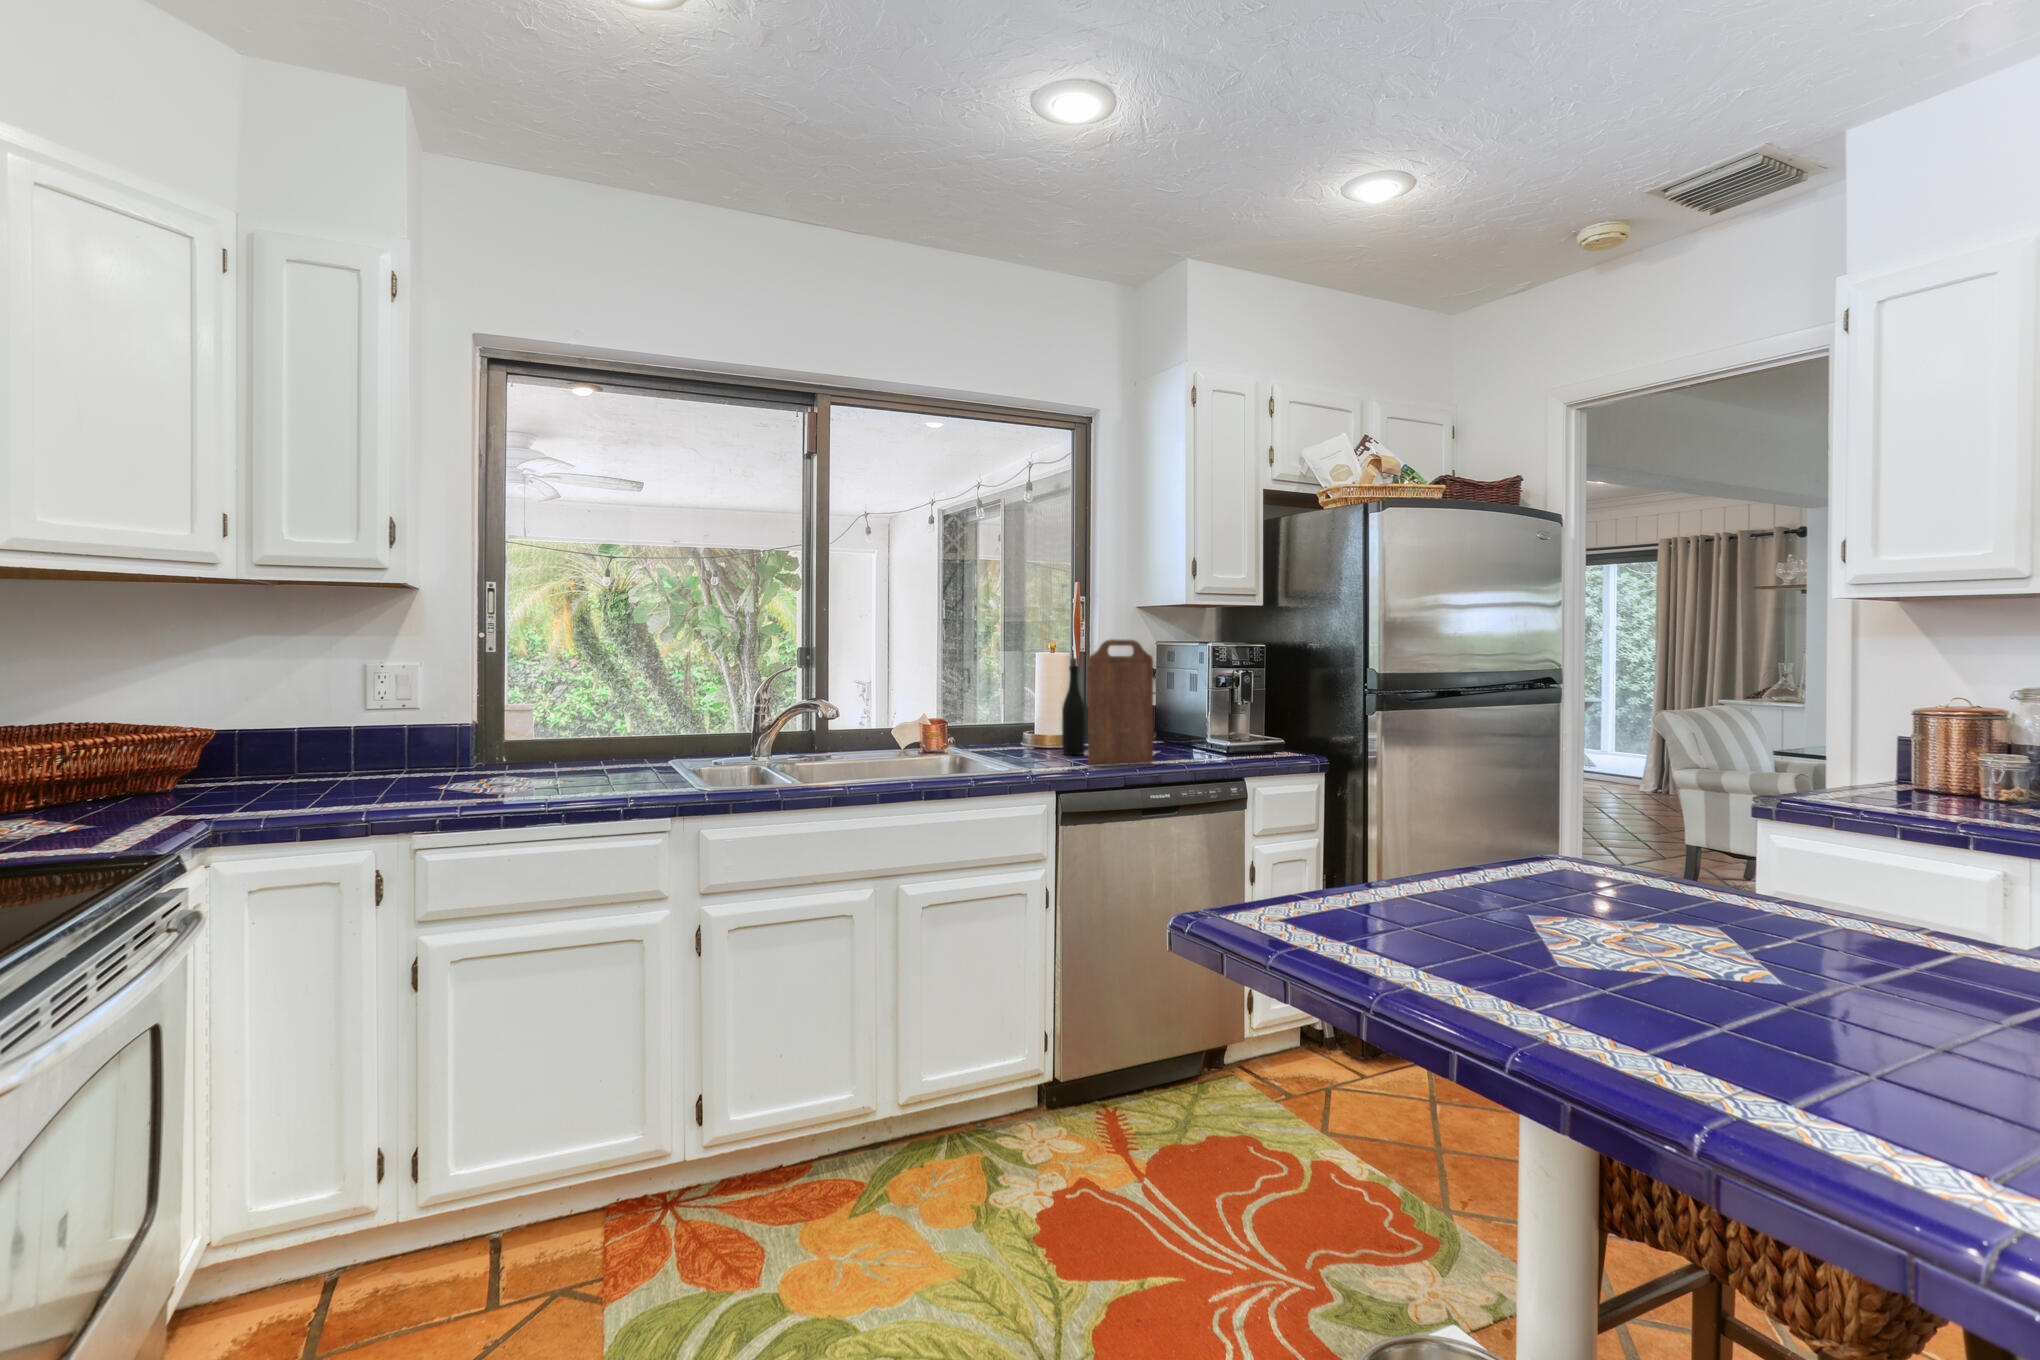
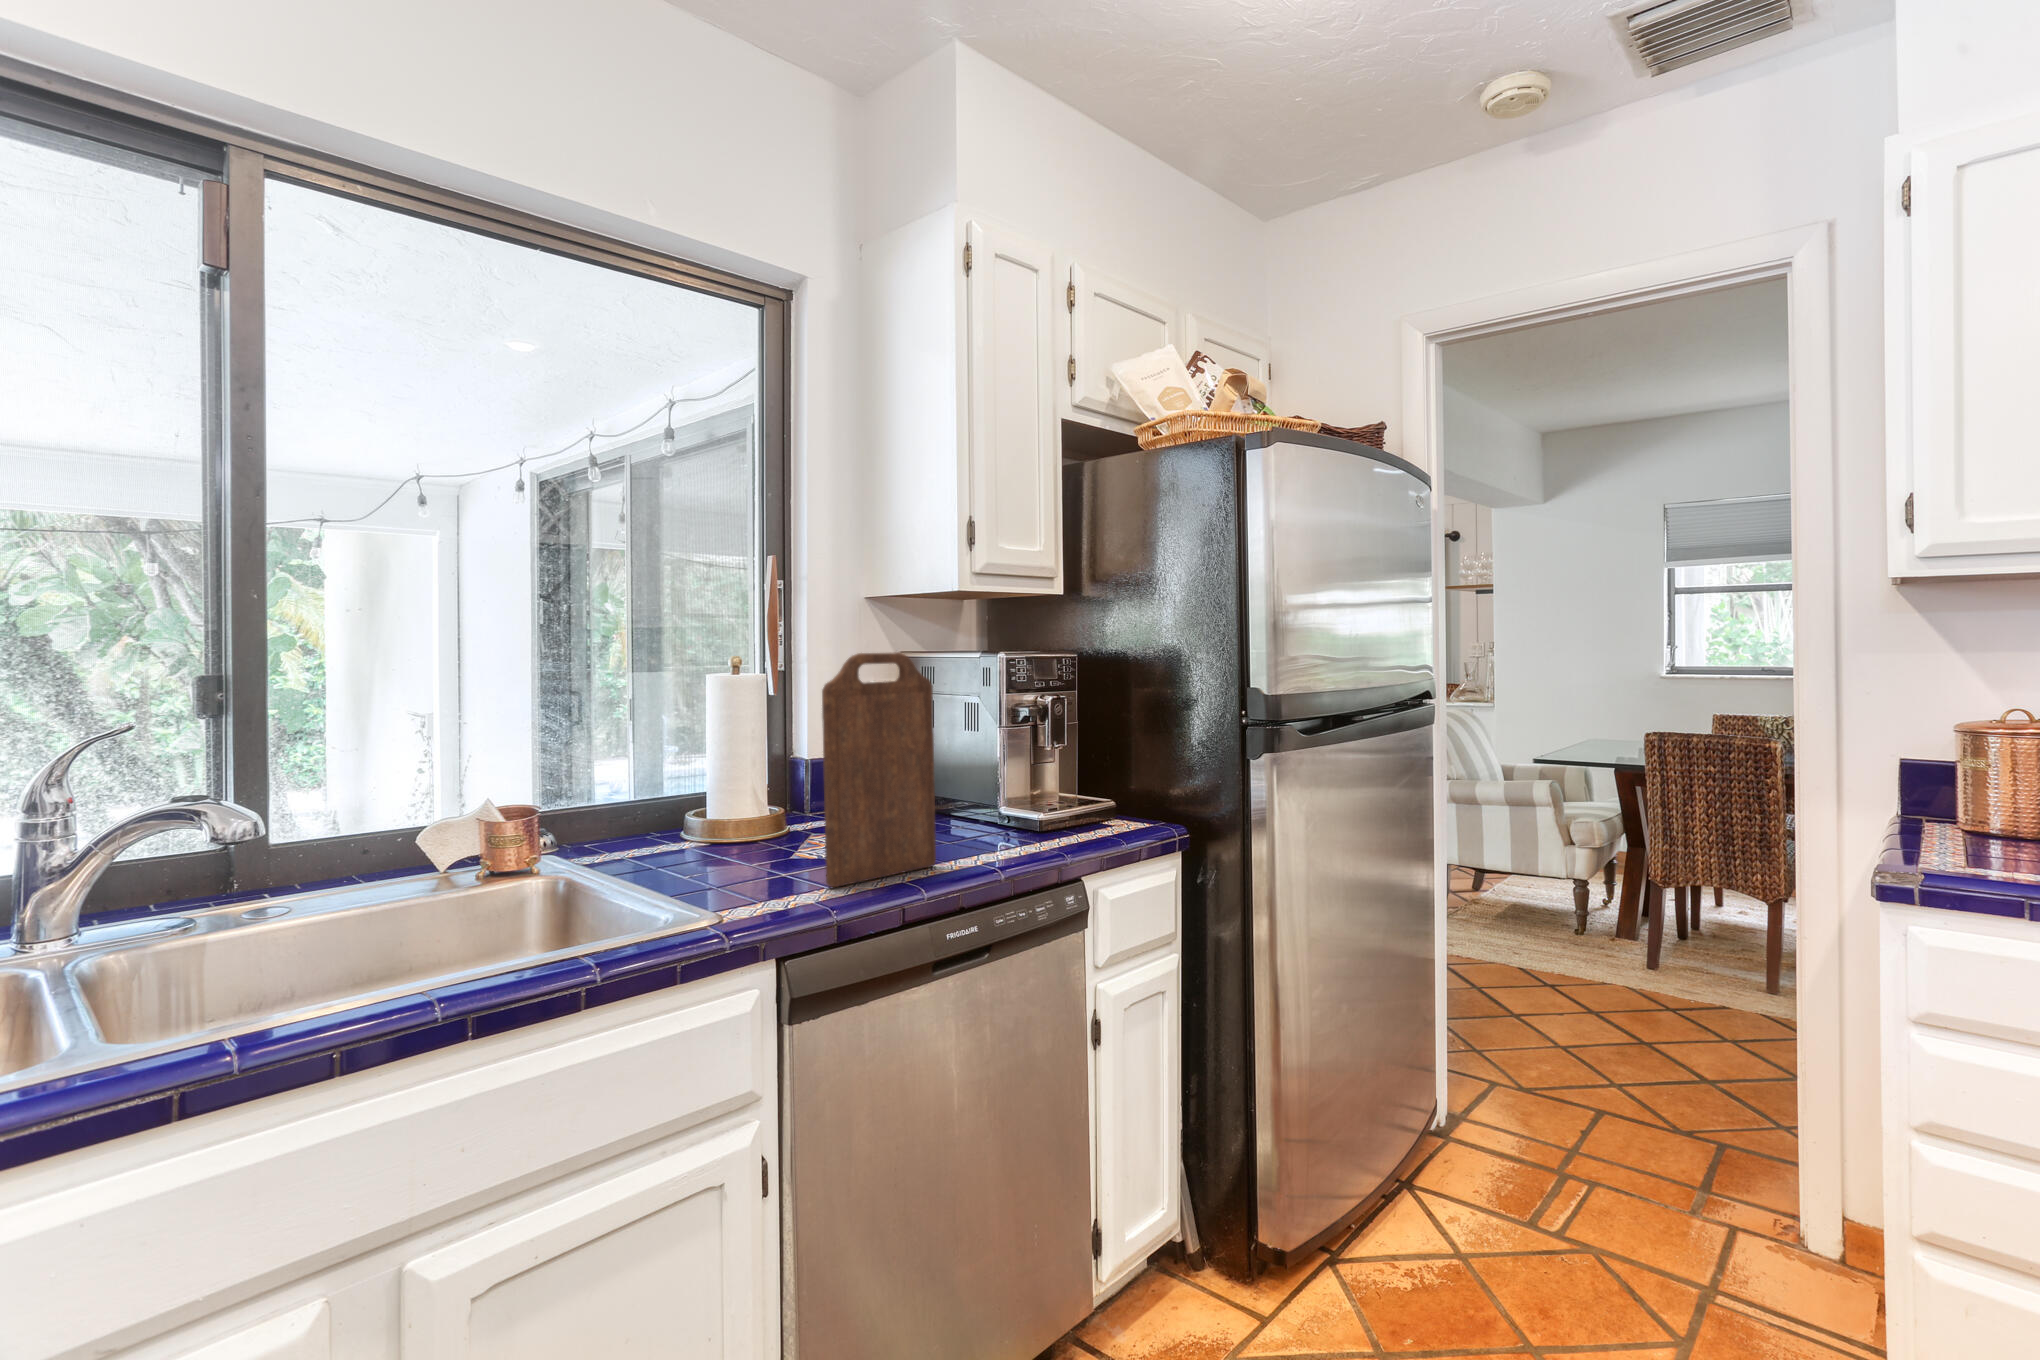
bottle: present [1062,658,1085,755] -> none [758,684,799,852]

